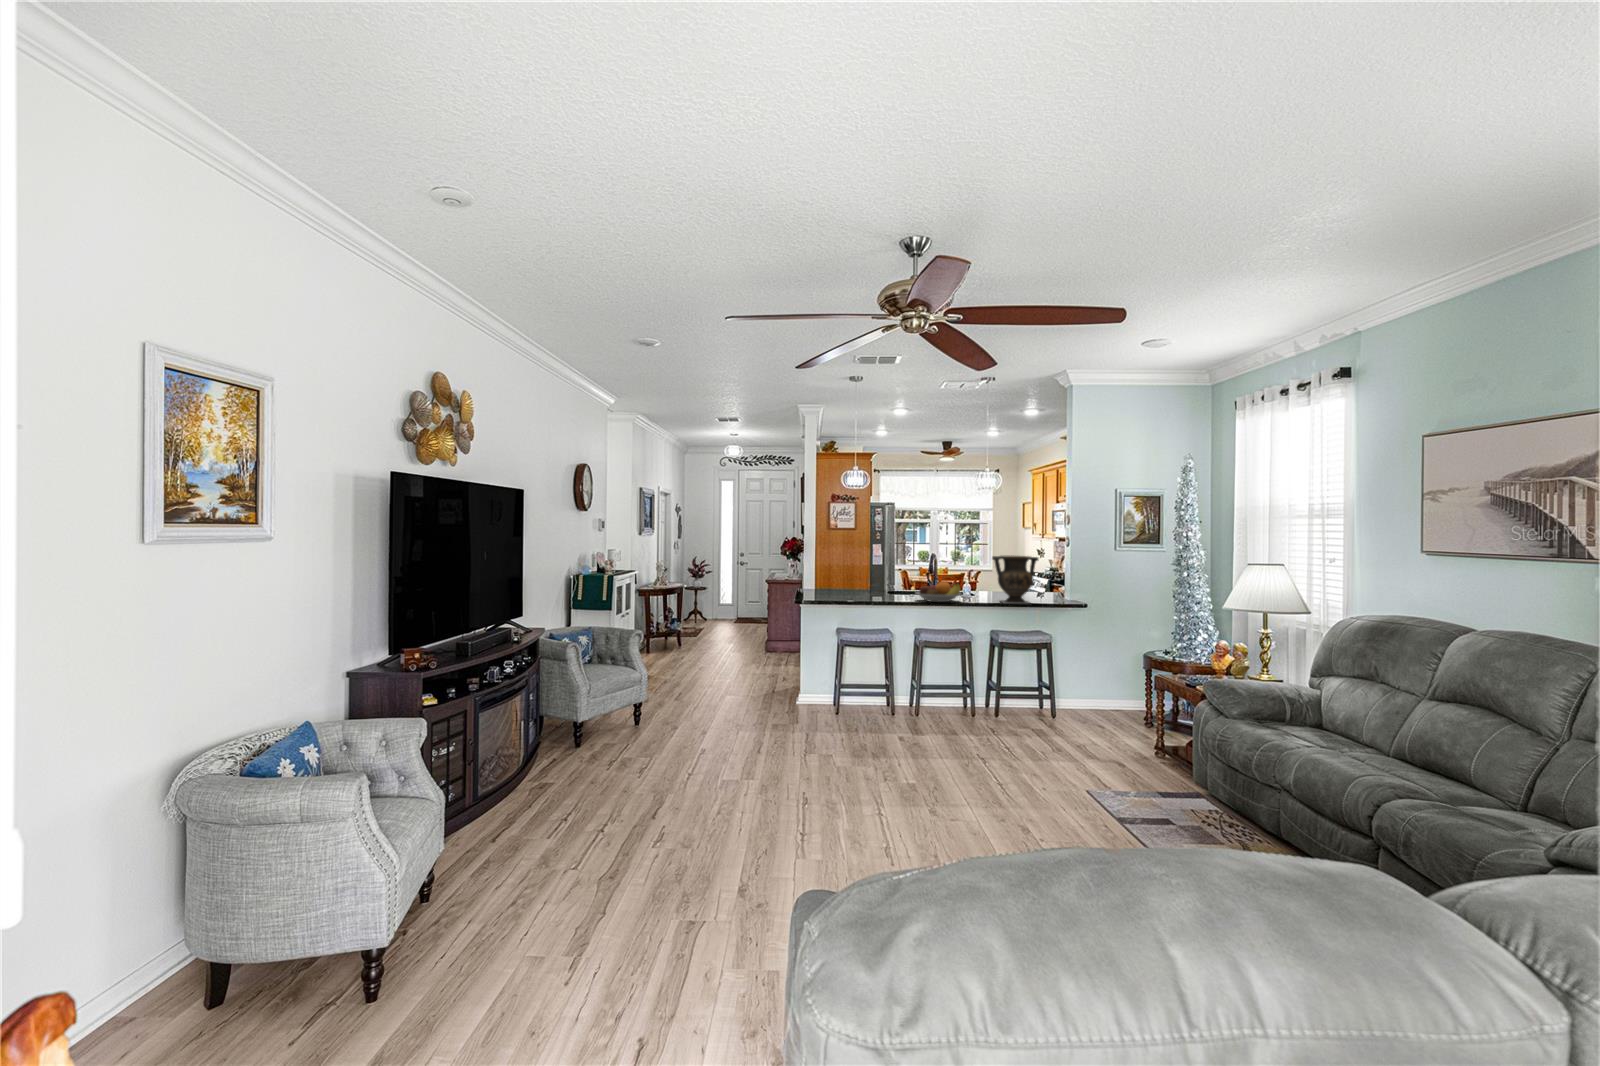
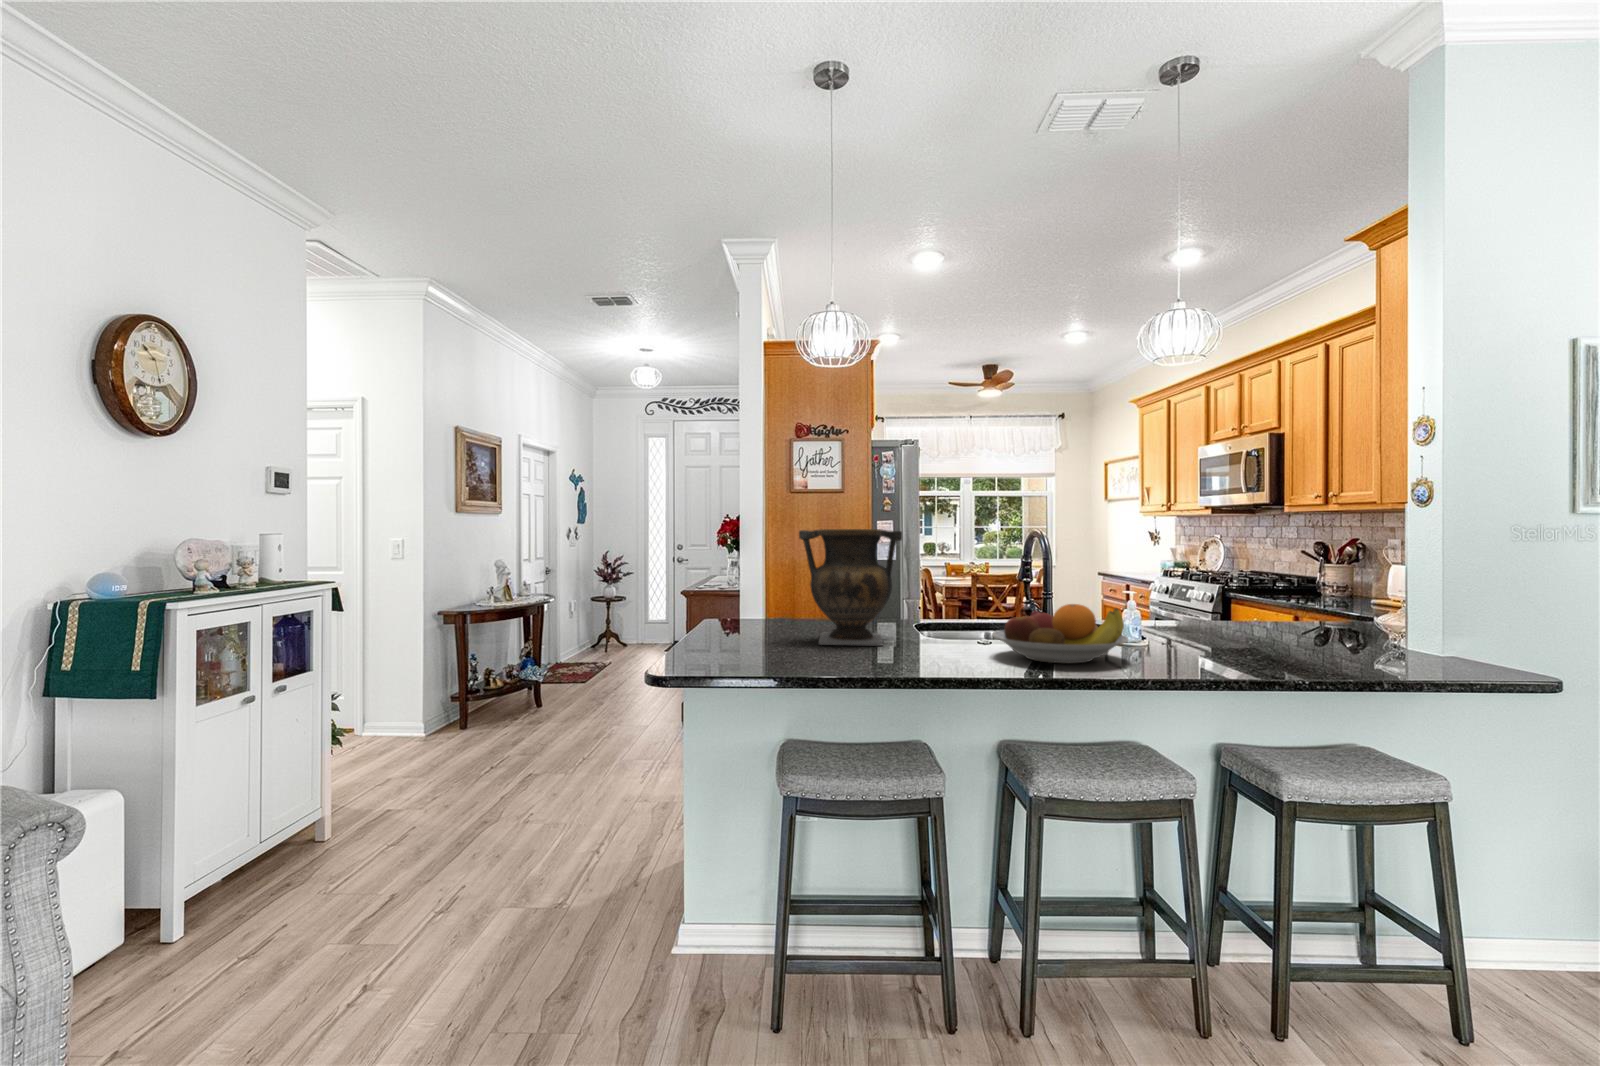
vase: present [992,555,1038,604] -> present [799,529,902,646]

